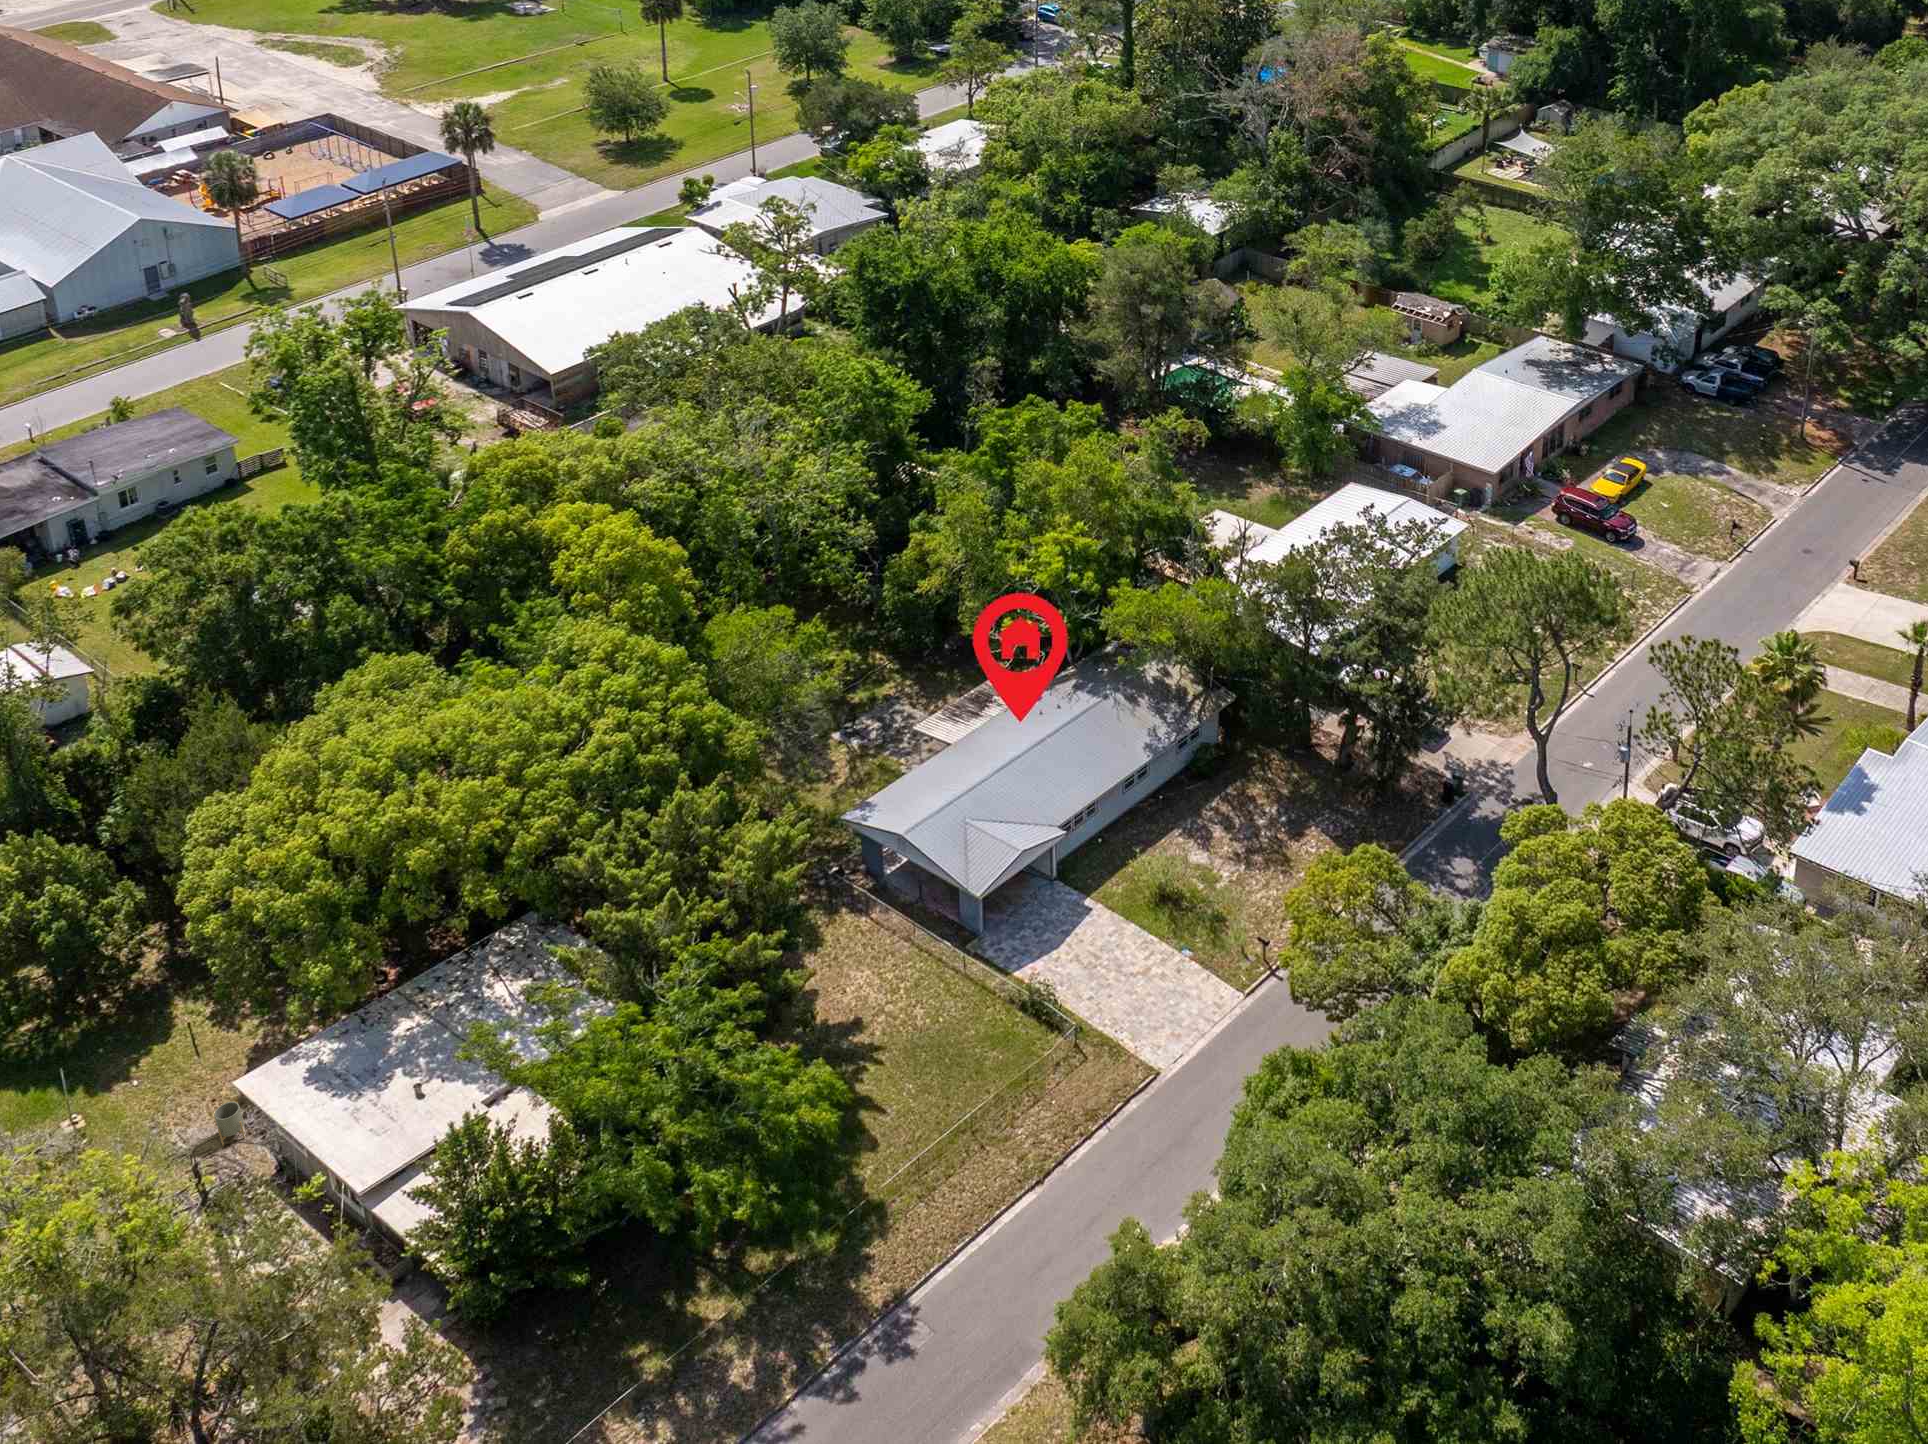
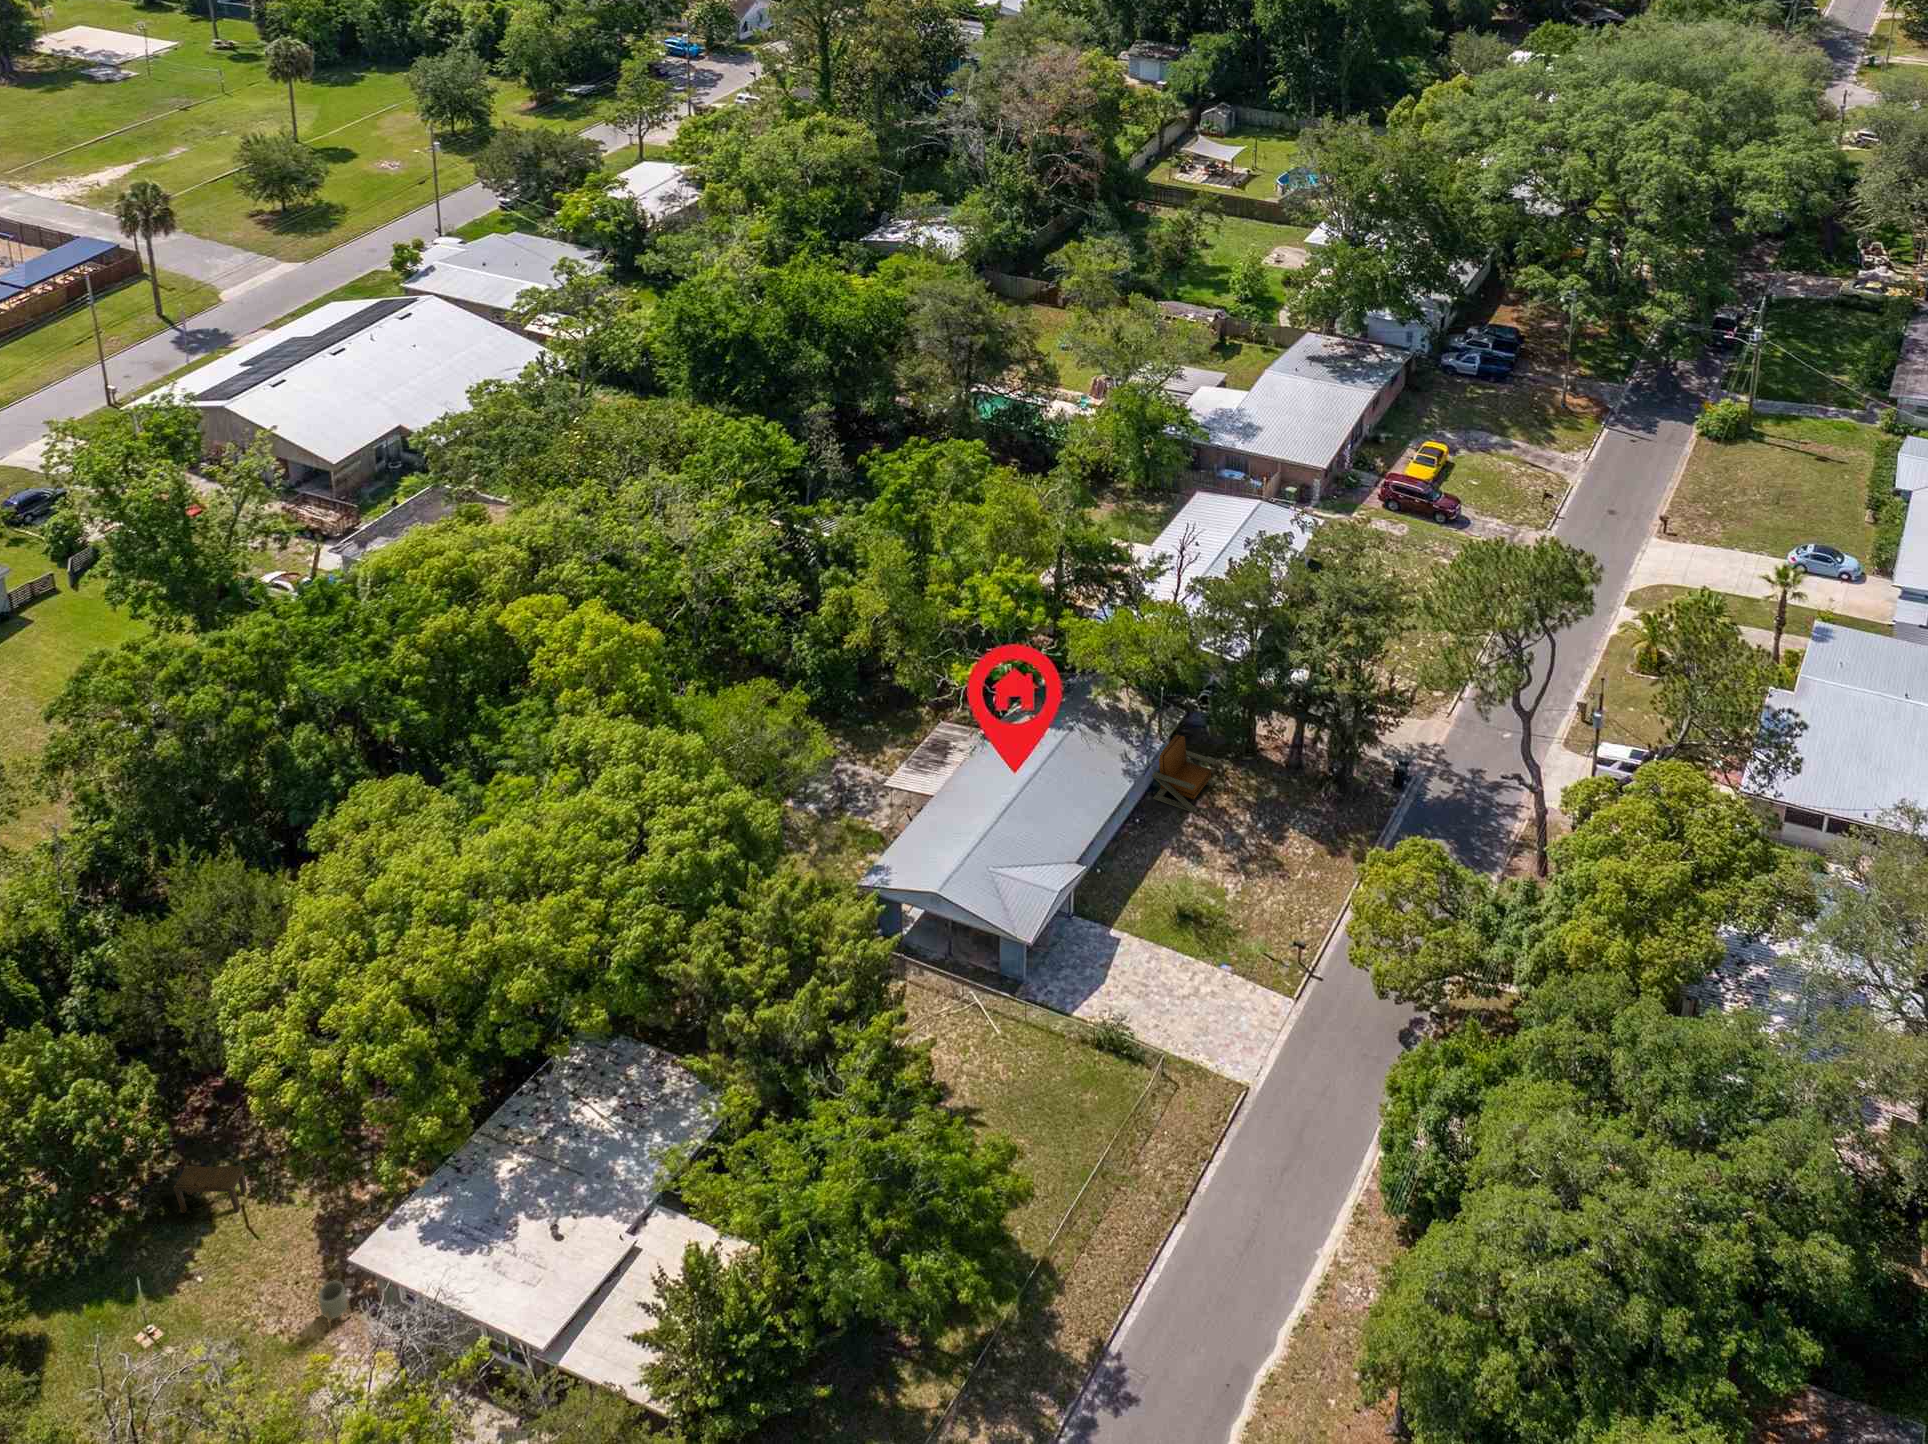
lounge chair: none [1184,718,1255,799] -> present [1152,735,1215,812]
bench: none [143,979,211,1028] -> present [174,1166,247,1213]

